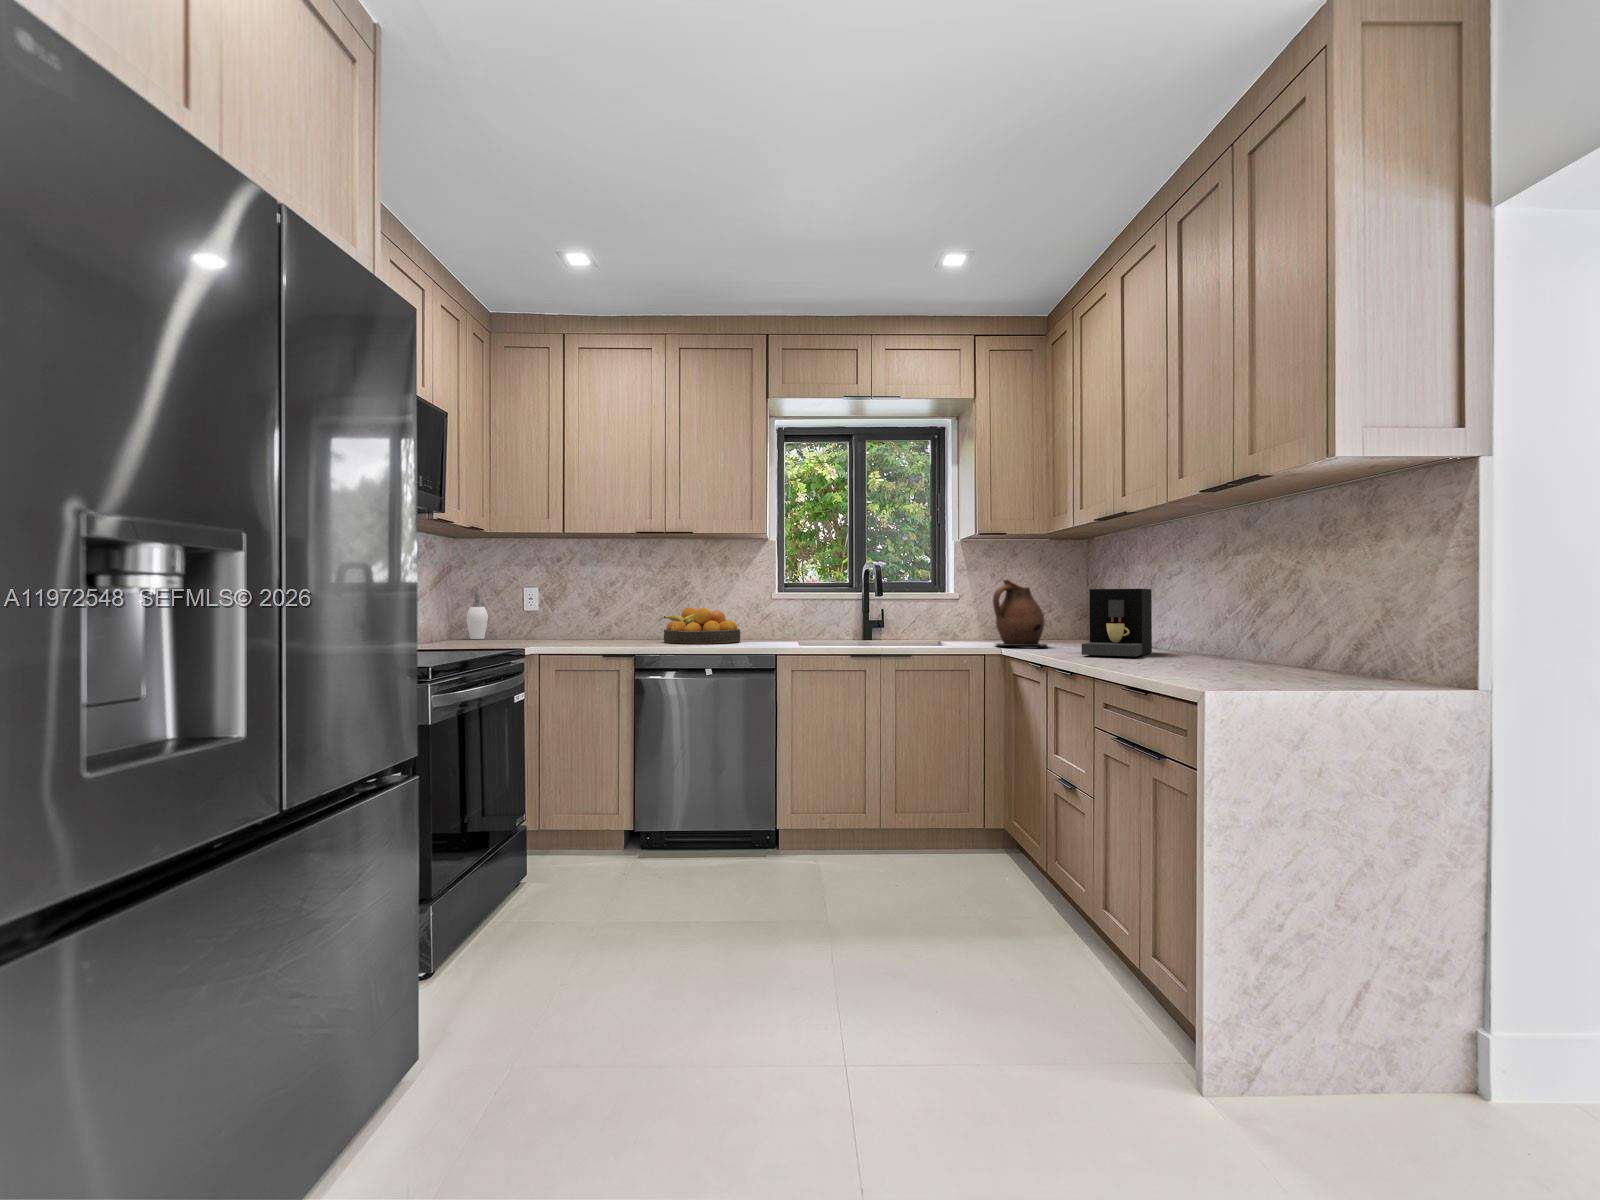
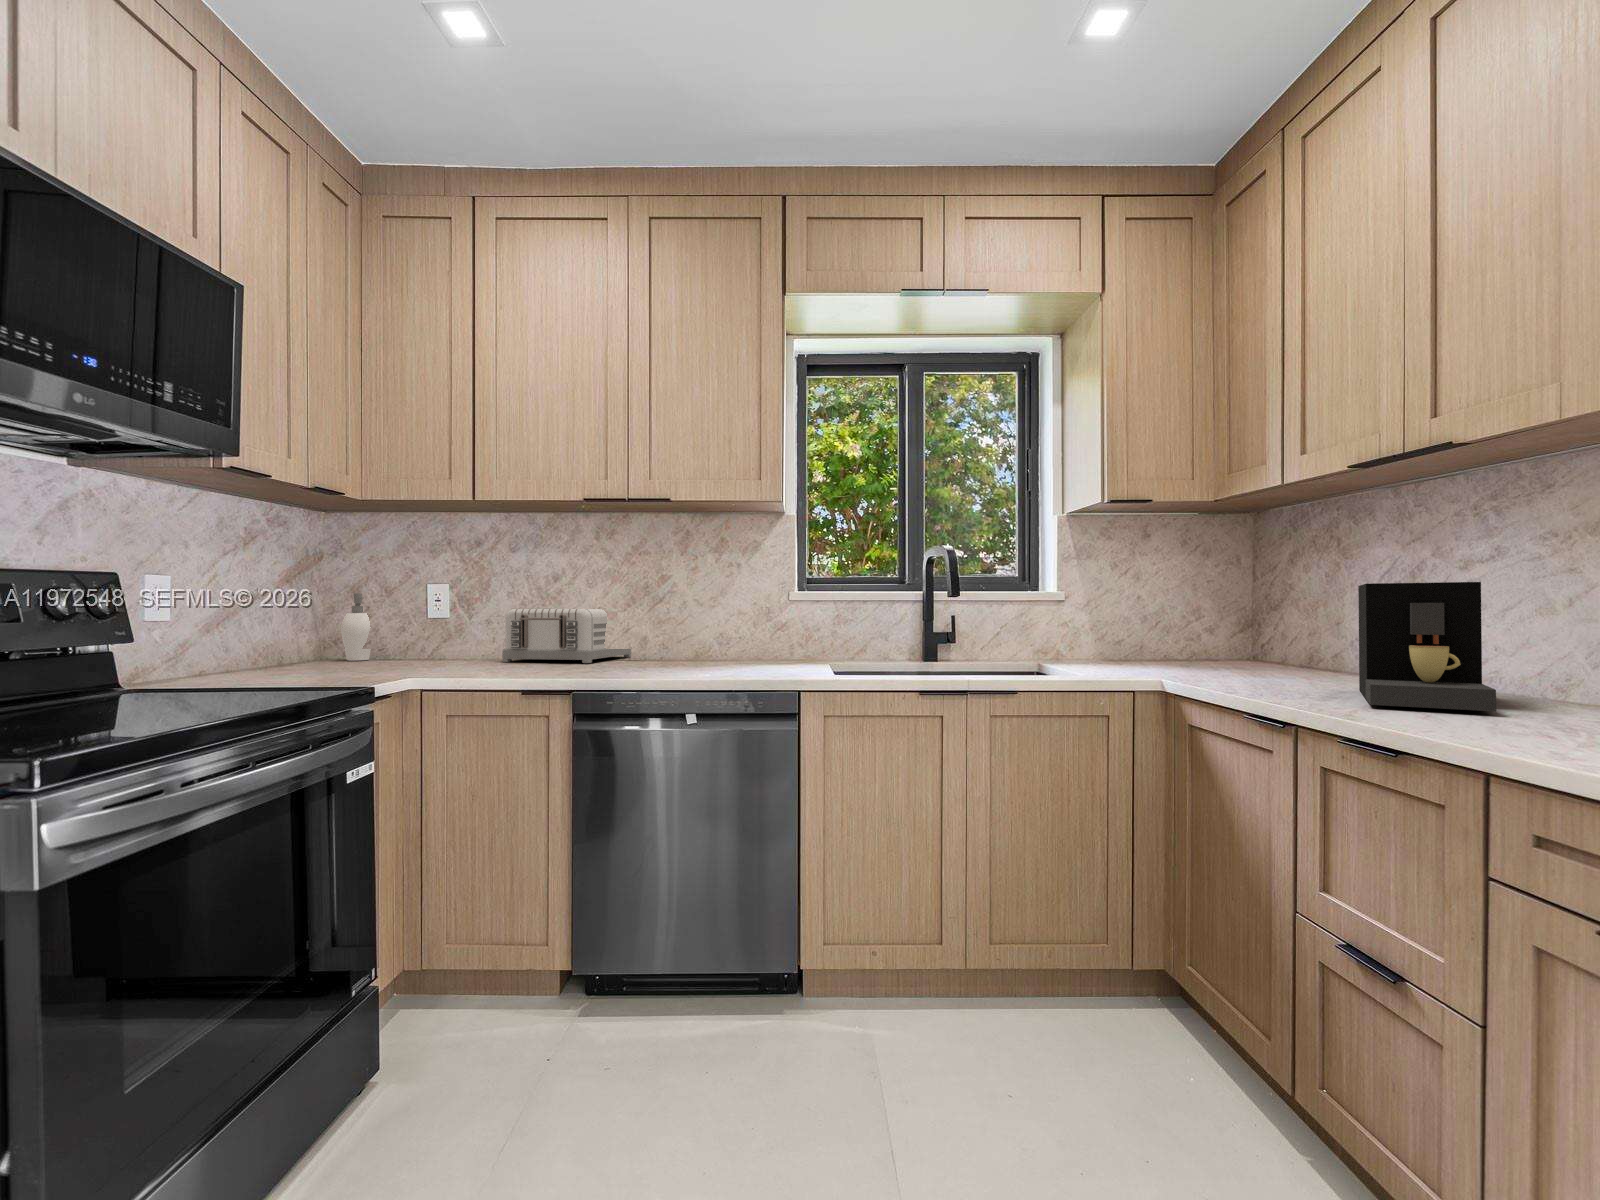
ceramic pitcher: present [993,580,1048,647] -> none [1144,570,1250,683]
toaster: none [578,604,662,640] -> present [502,608,631,663]
fruit bowl: present [663,608,740,644] -> none [625,614,742,671]

